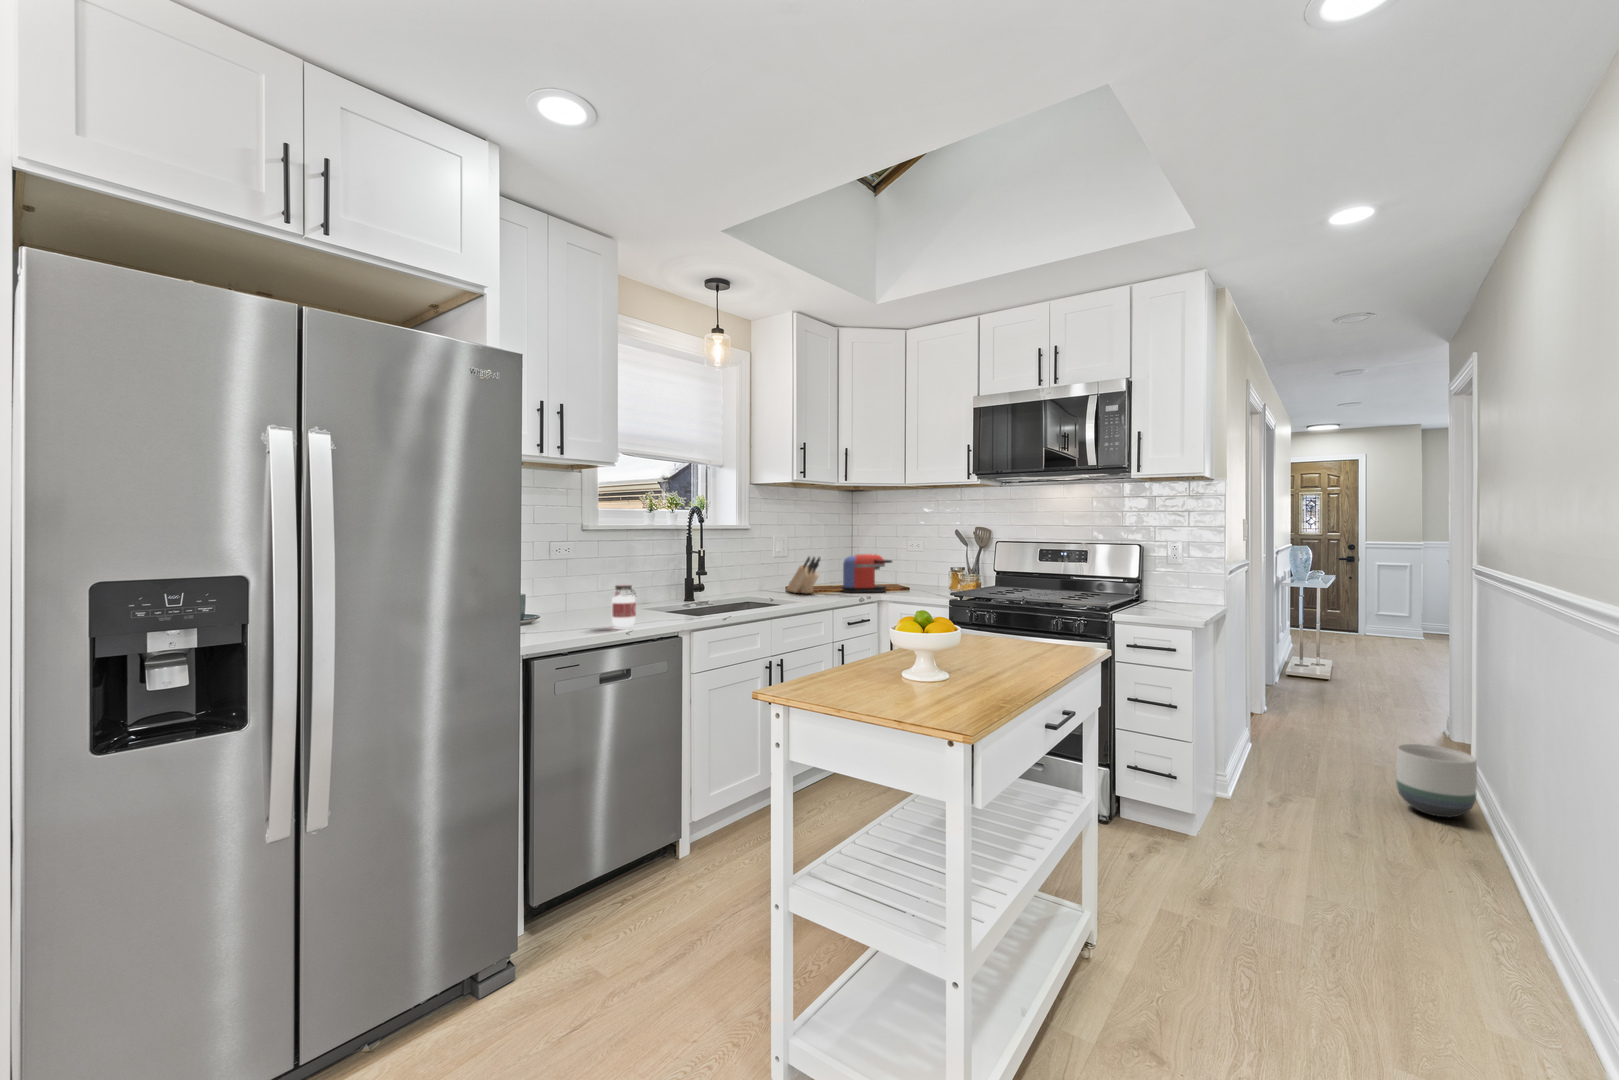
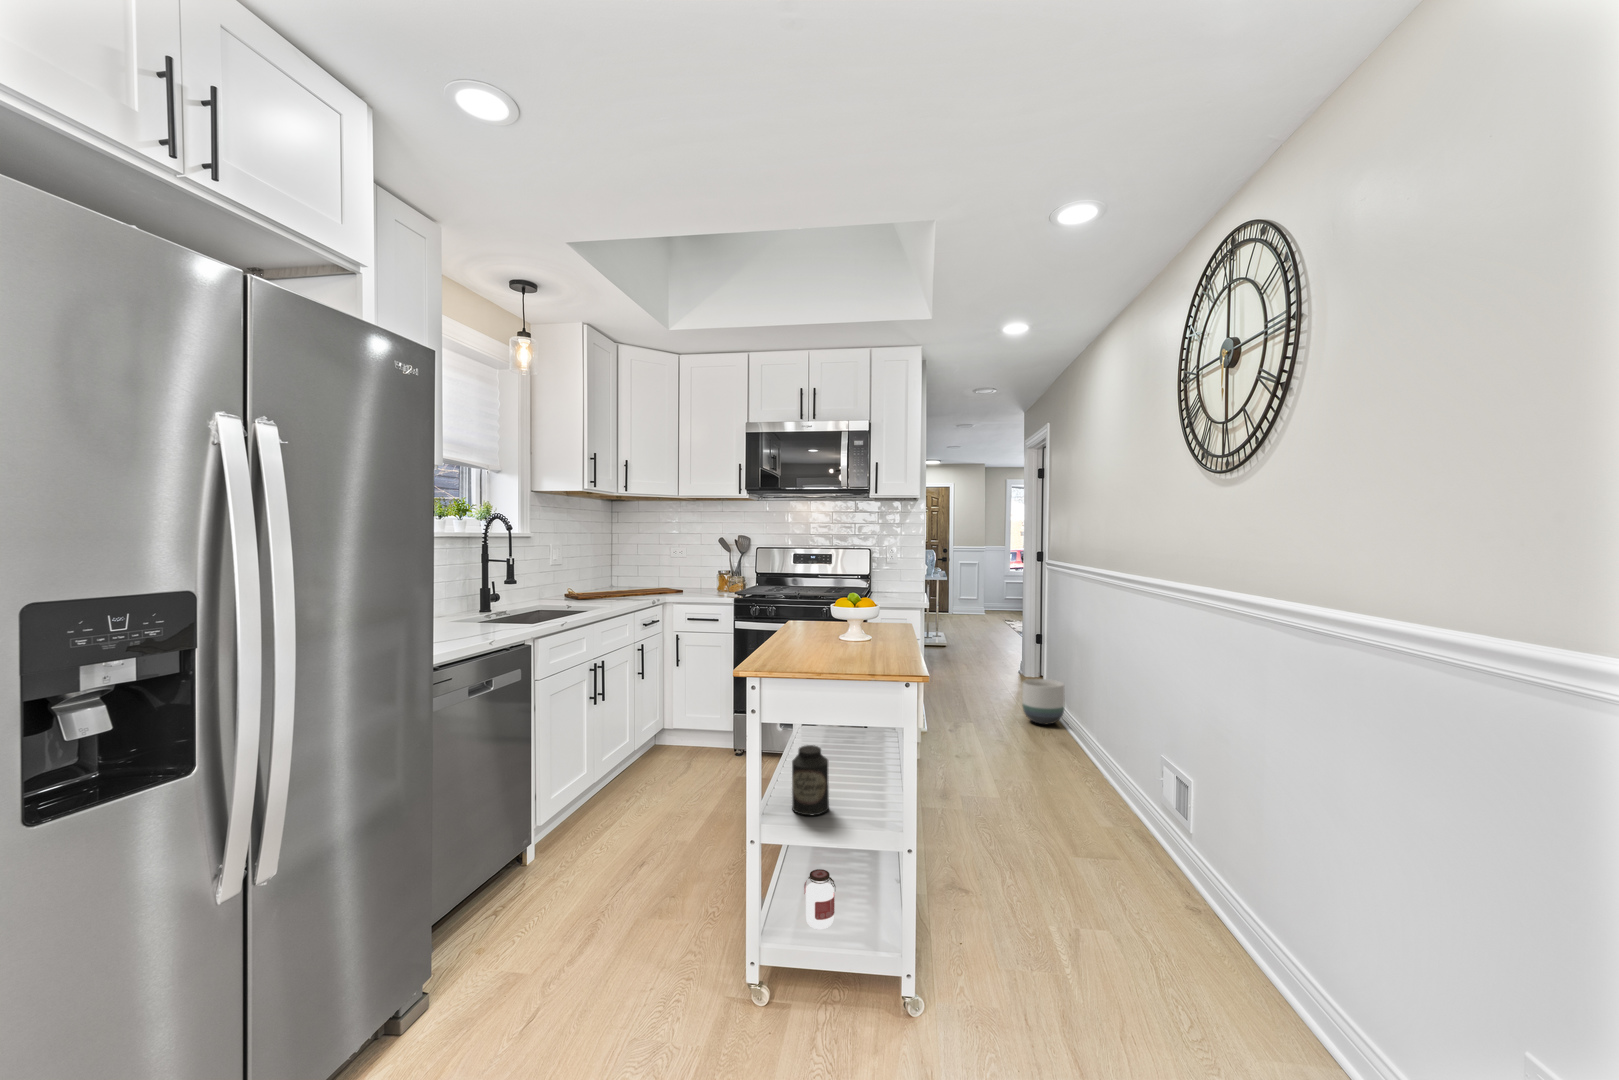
coffee maker: present [842,554,892,592] -> none [623,560,668,596]
knife block: present [786,557,821,593] -> none [569,562,609,598]
jar: present [612,585,636,627] -> present [804,869,835,929]
canister: none [857,797,903,887] -> present [792,745,829,815]

